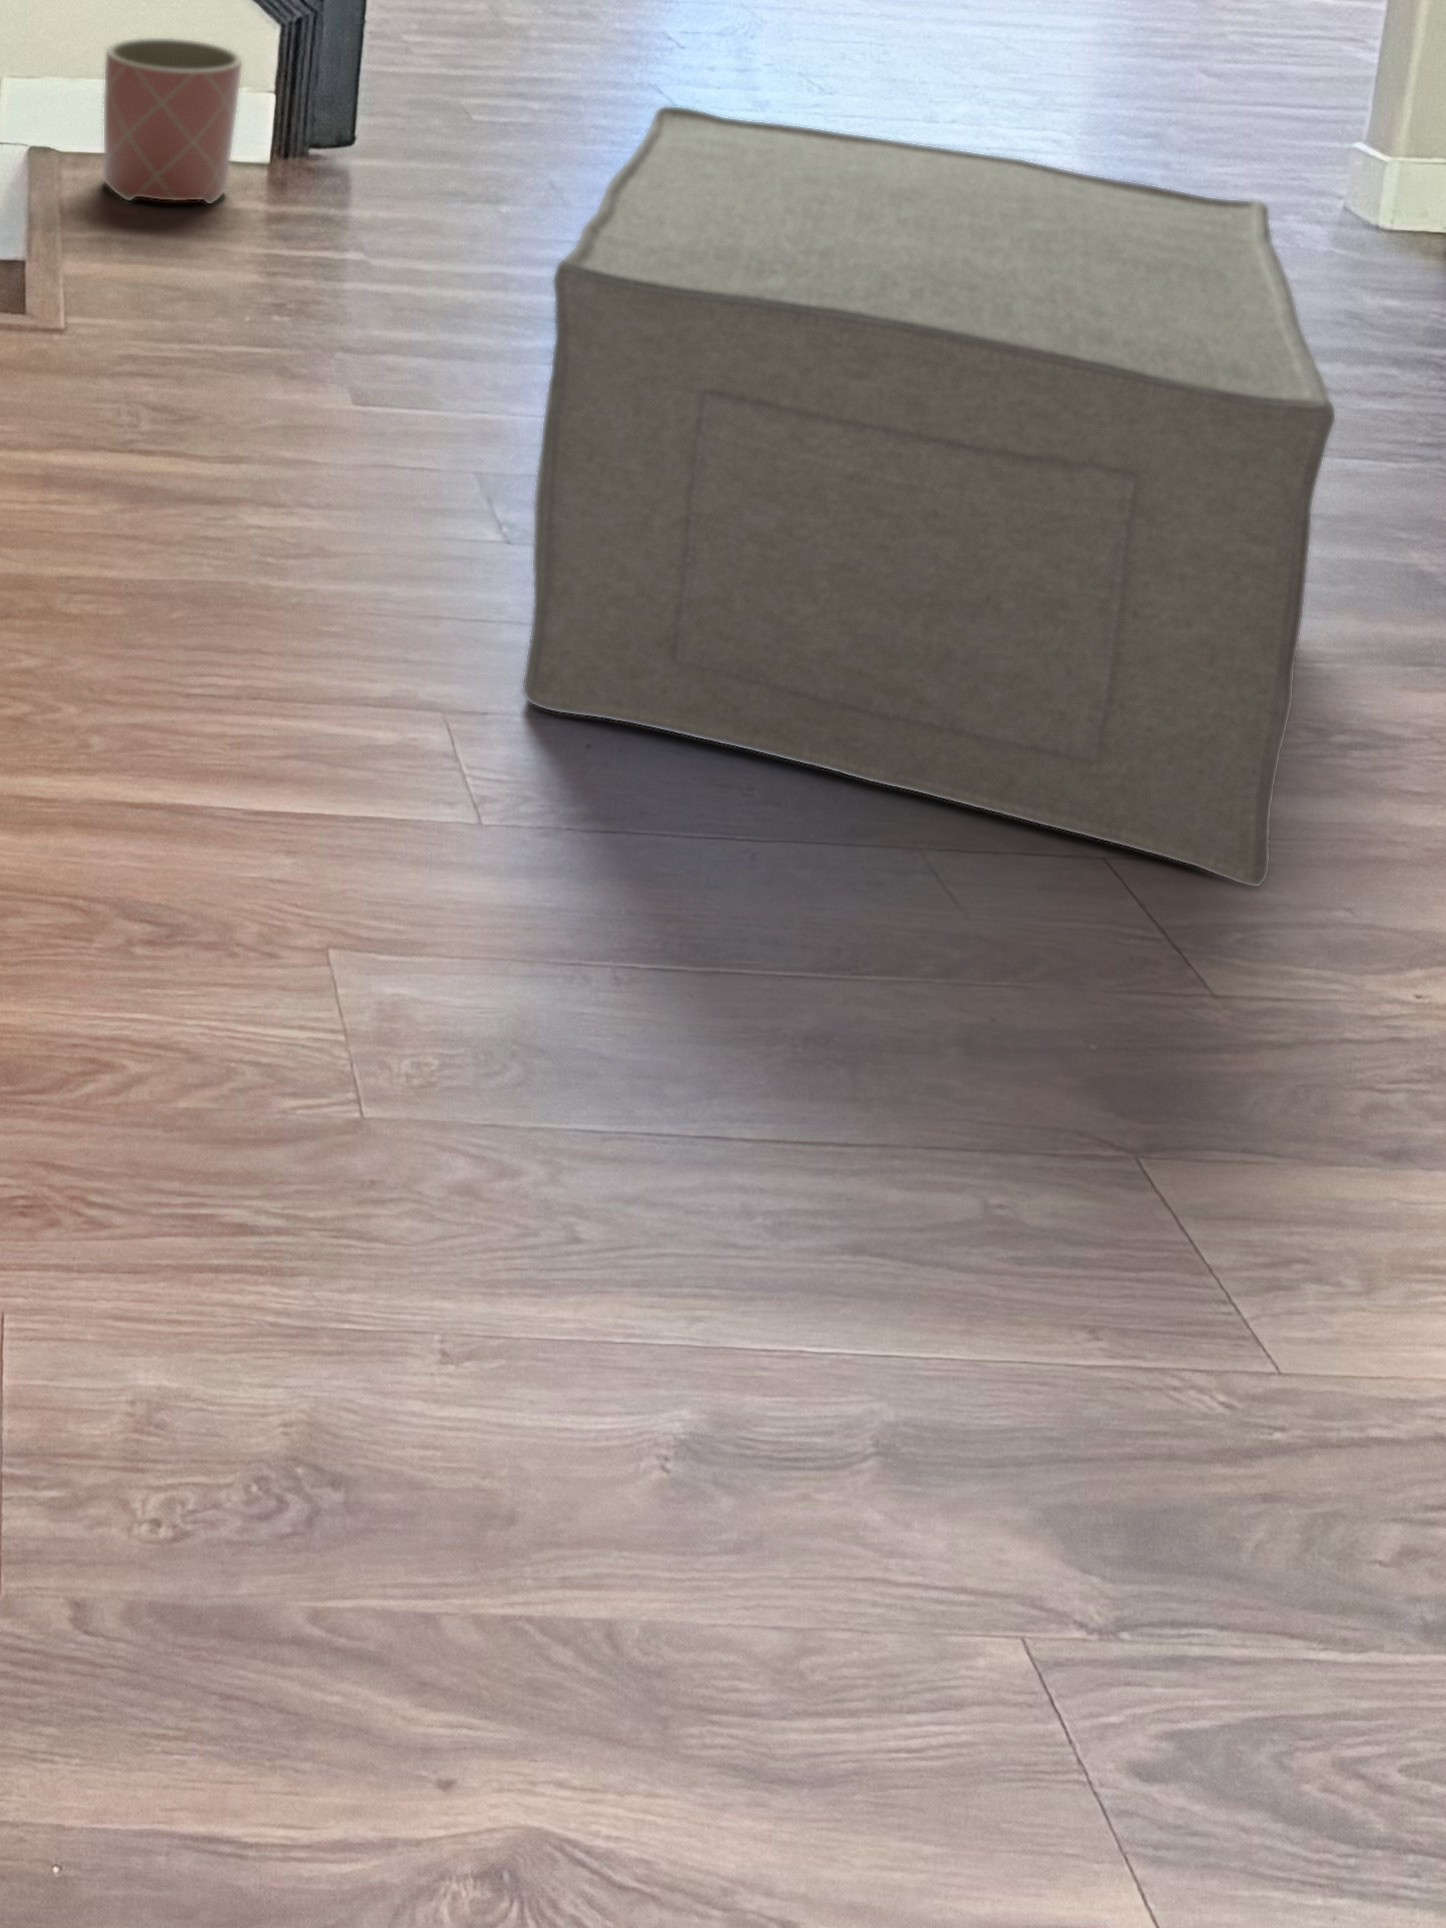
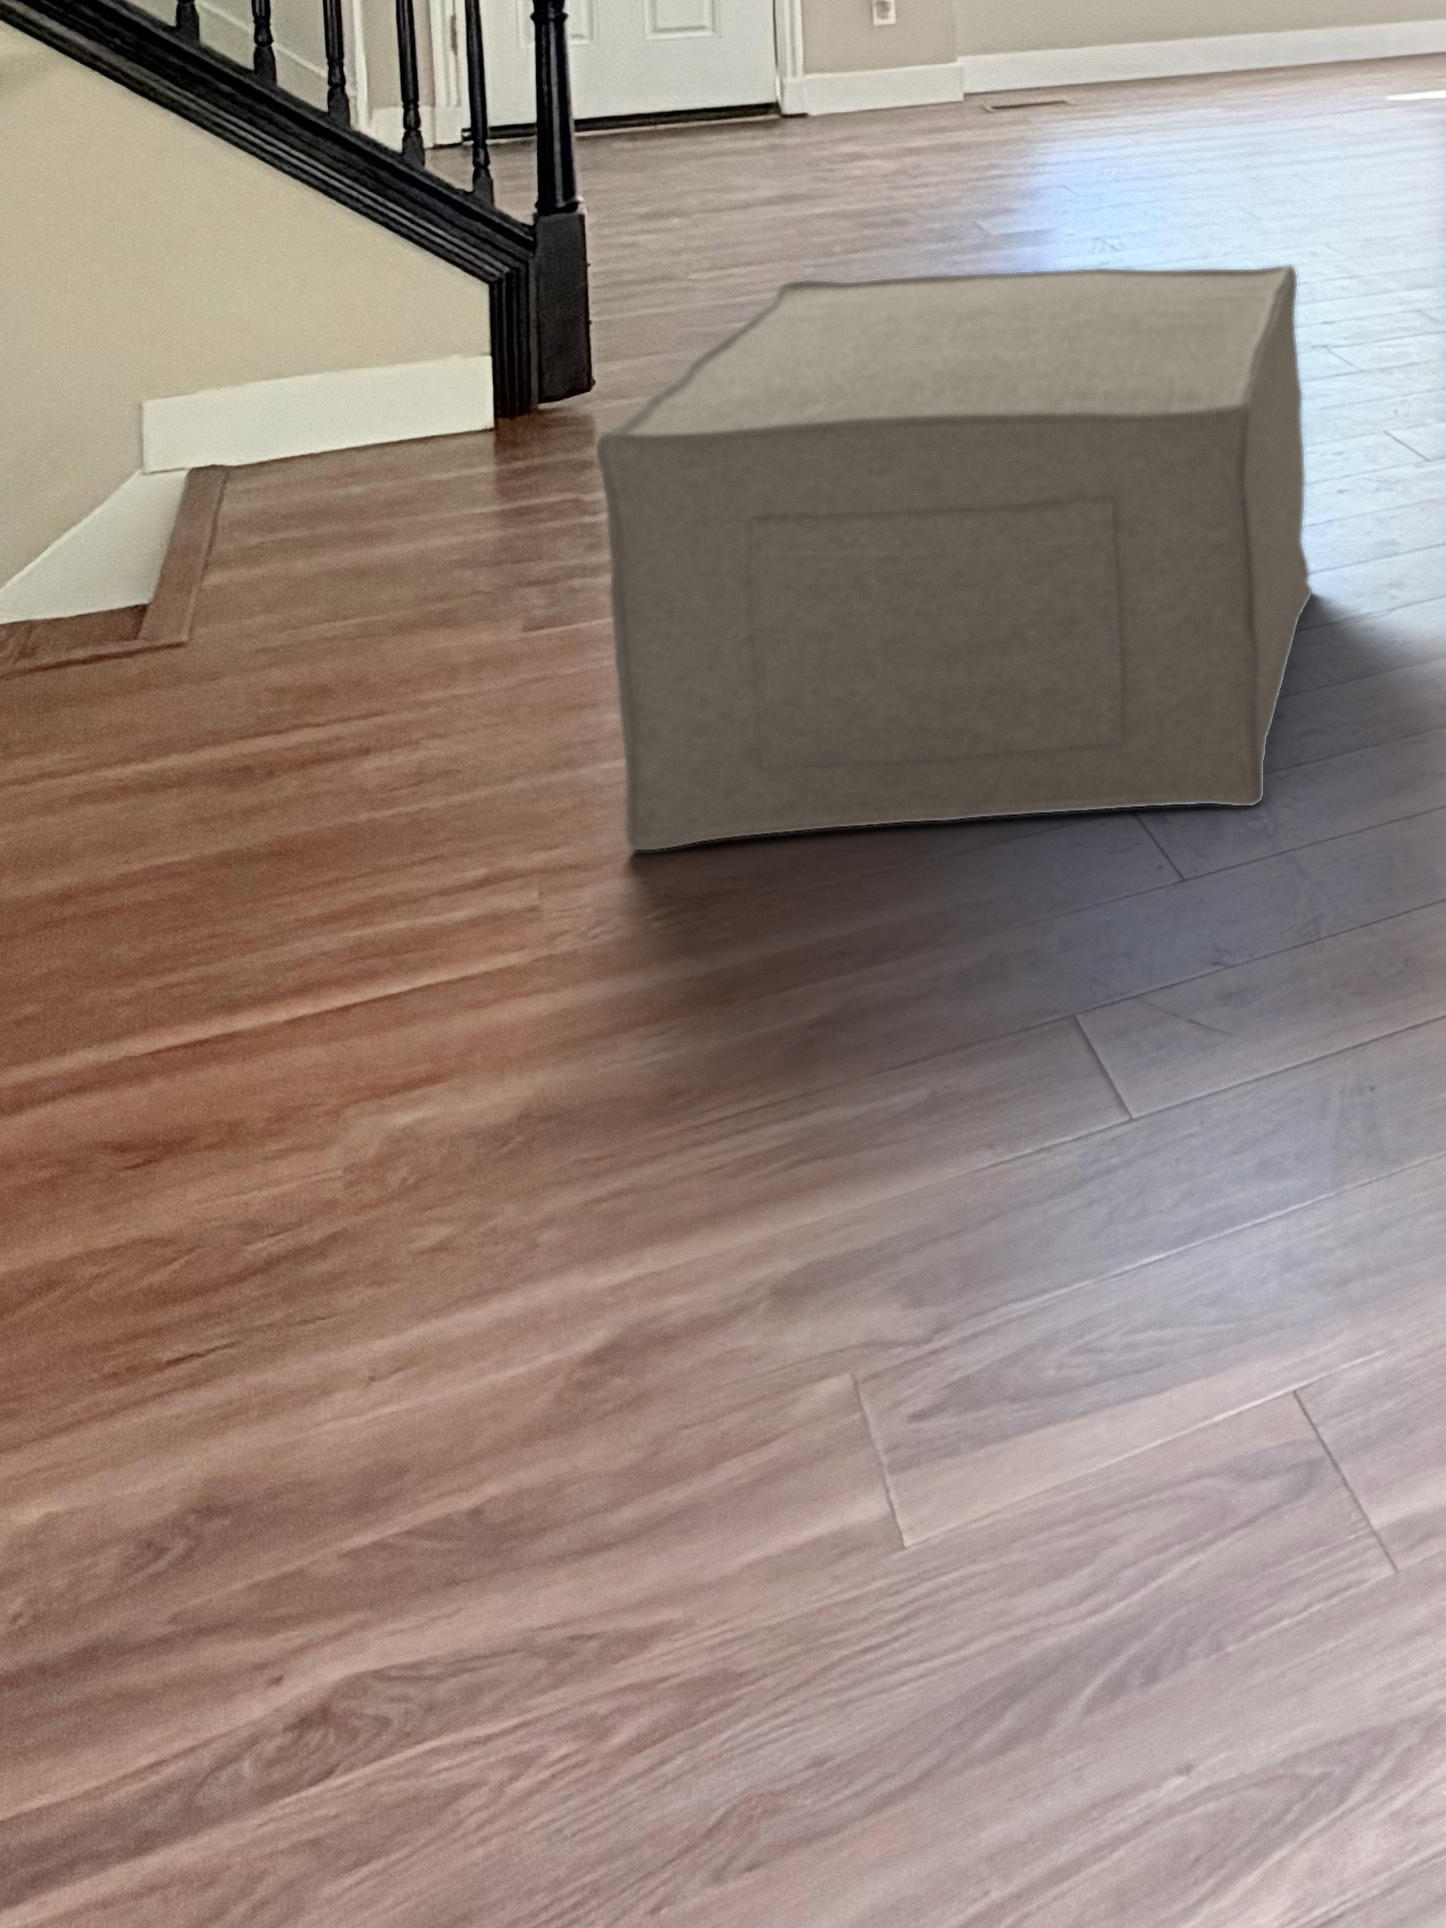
planter: present [103,38,242,204] -> none [263,318,431,499]

